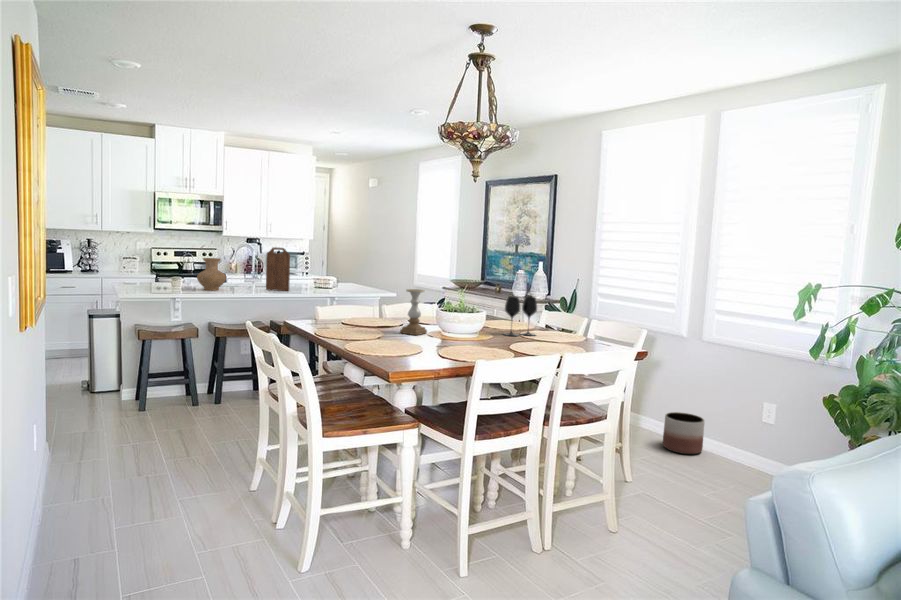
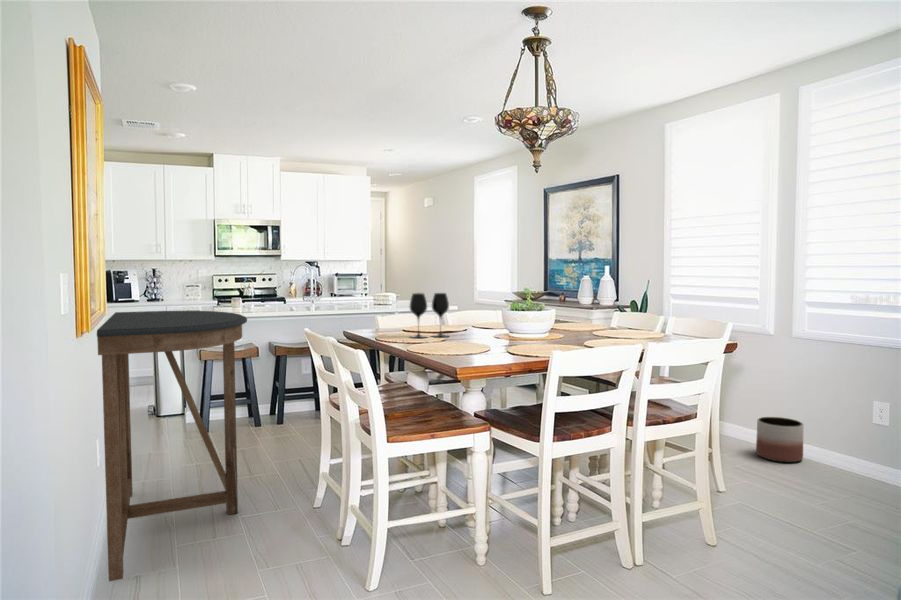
cutting board: present [266,247,290,291] -> none [324,263,348,307]
vase: present [197,258,226,290] -> none [257,277,285,309]
candle holder: present [400,289,427,335] -> none [464,289,492,337]
console table: none [39,296,189,564] -> present [97,311,247,581]
wine glass: present [504,296,537,336] -> present [409,293,449,338]

